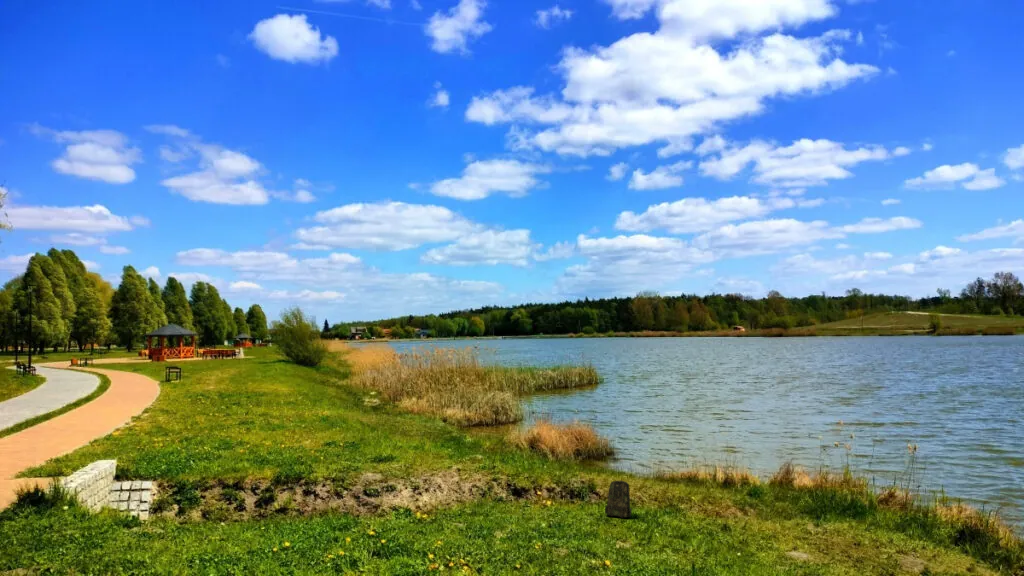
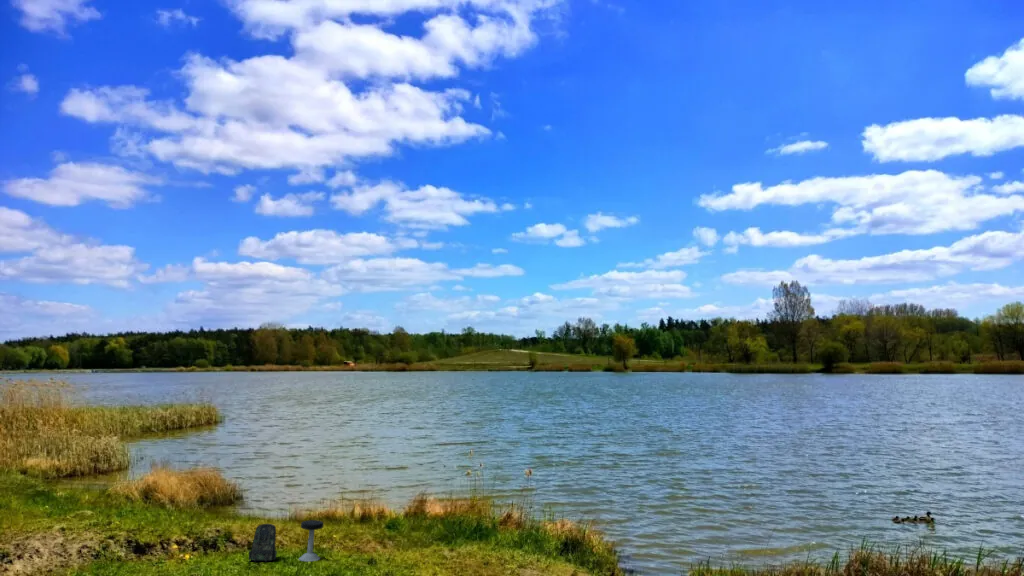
stool: none [653,481,676,523] -> present [299,520,324,562]

